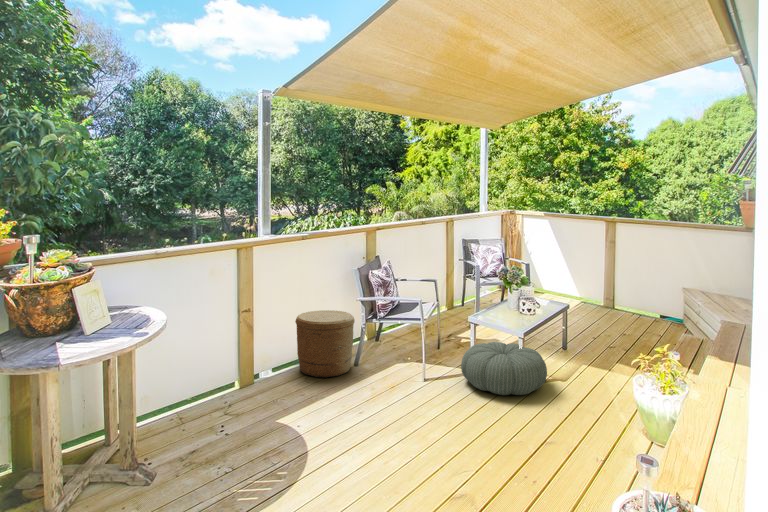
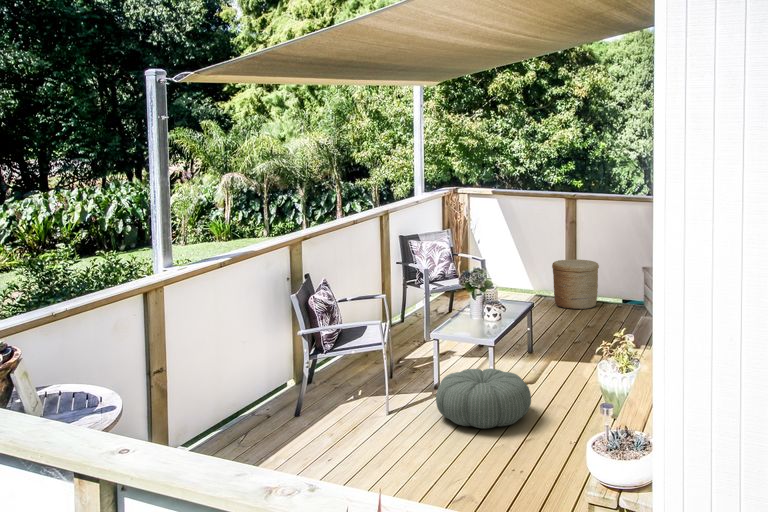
woven basket: present [295,310,355,378] -> present [552,259,599,309]

